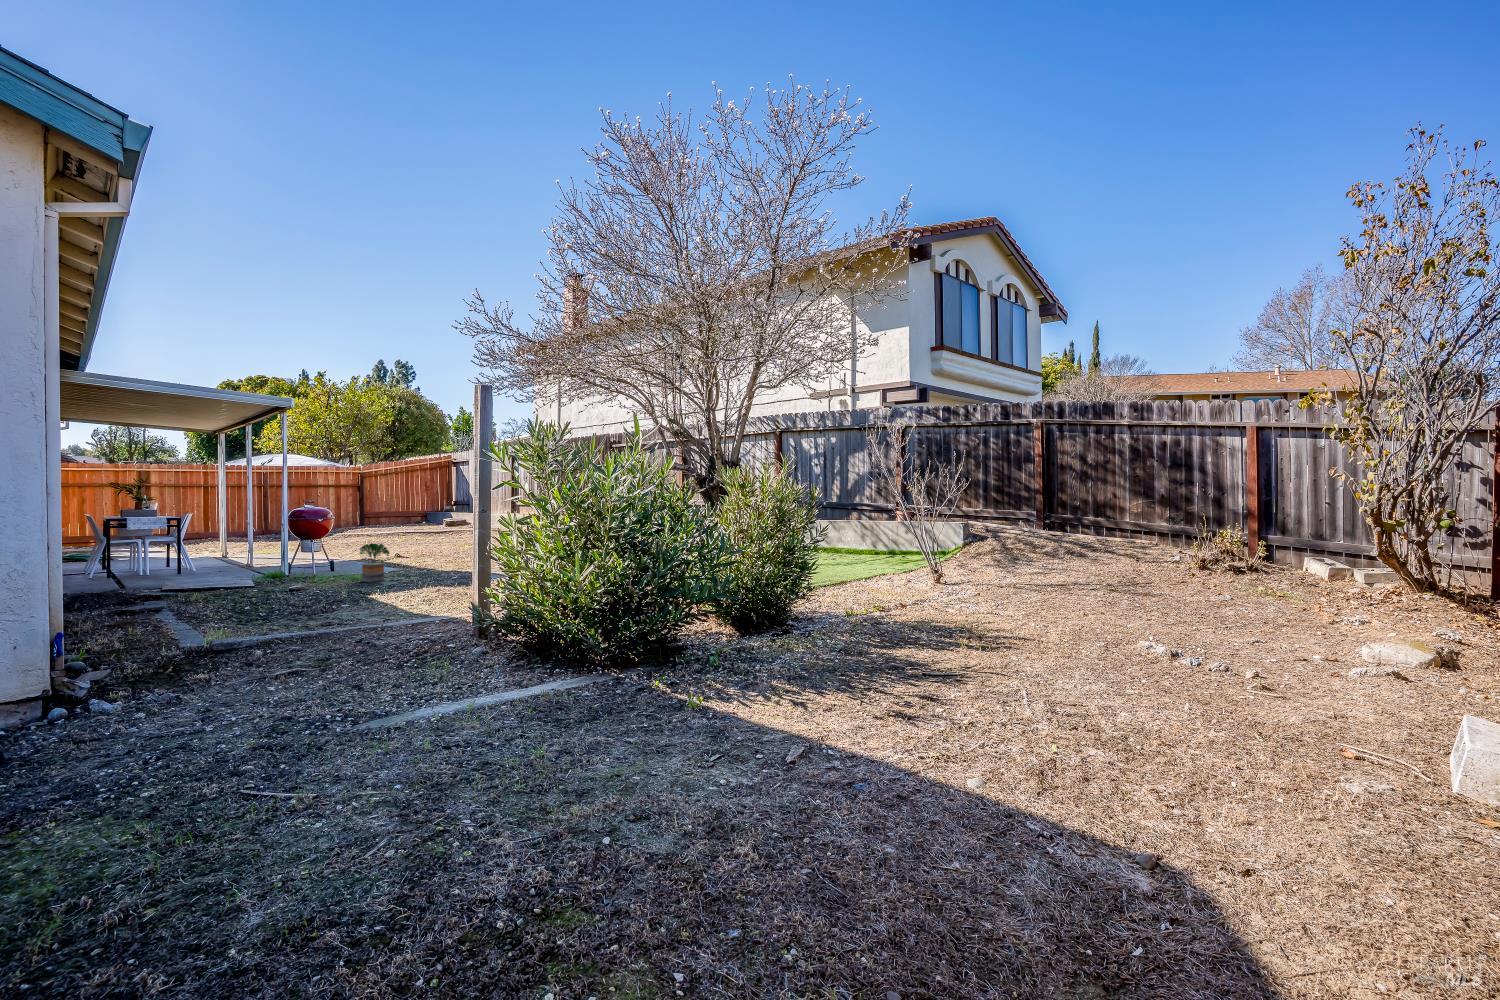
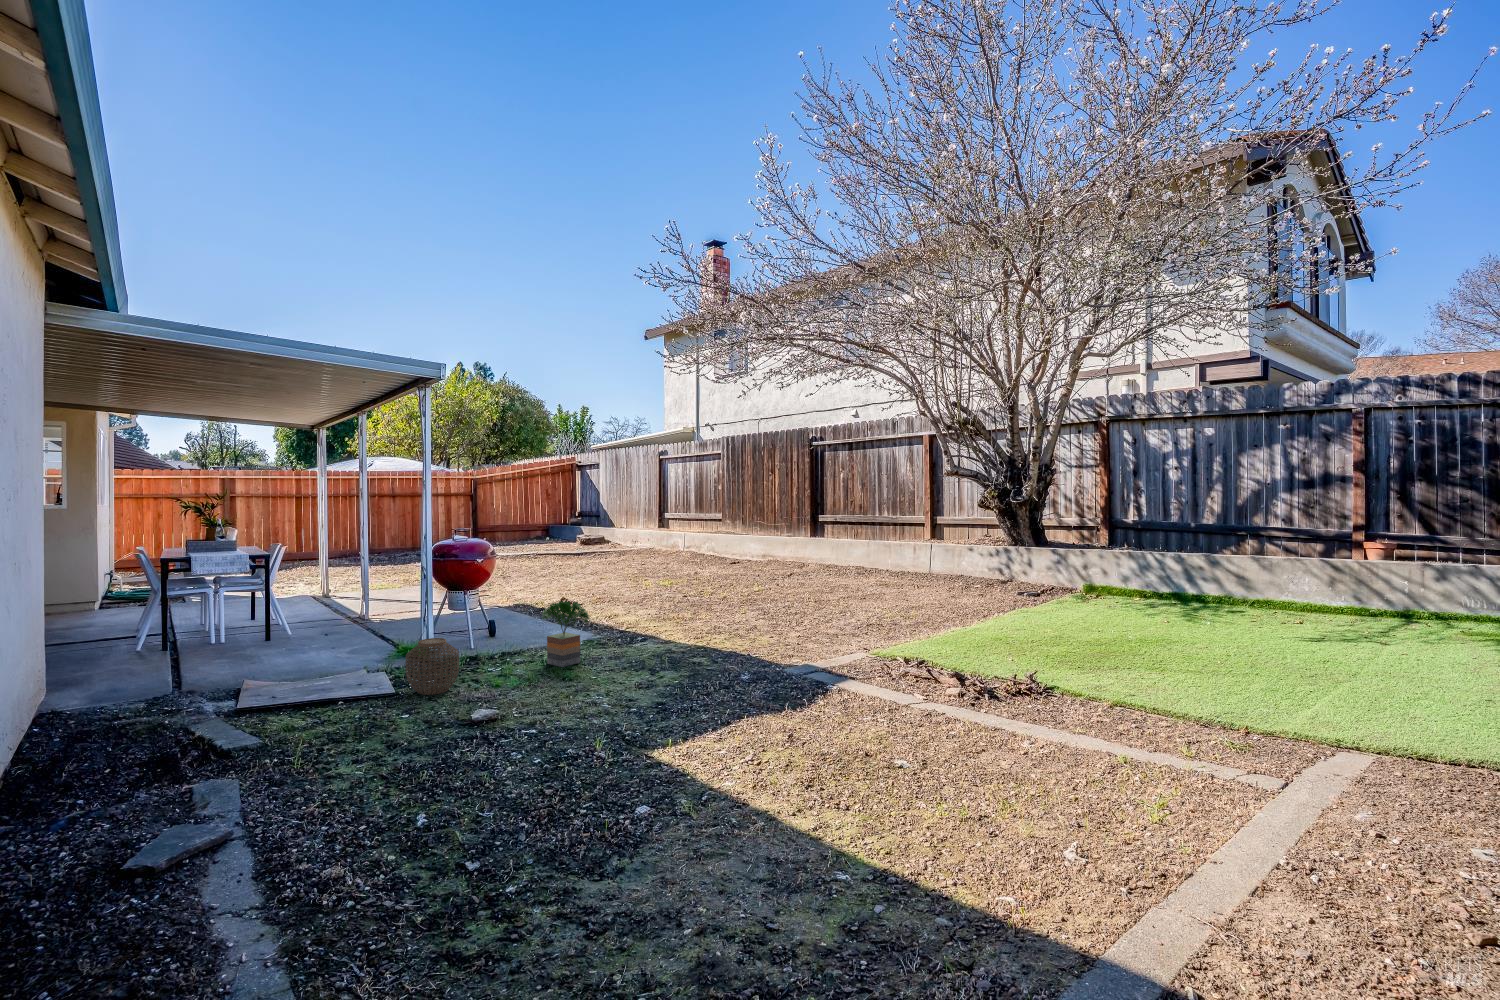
woven basket: none [266,561,300,592] -> present [406,638,459,695]

